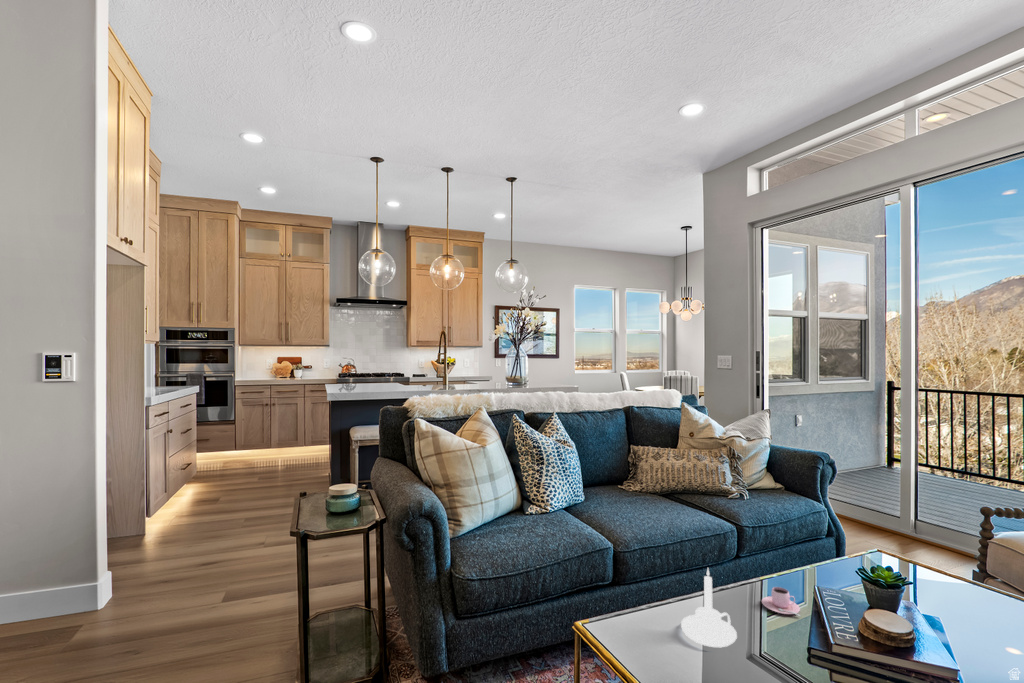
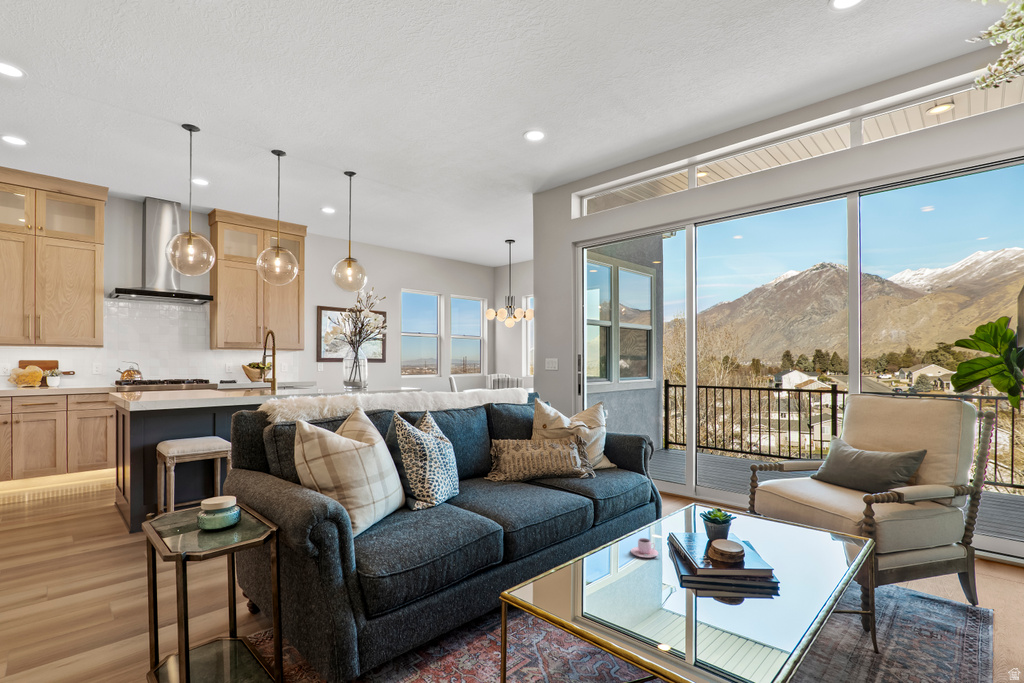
candle holder: present [681,569,737,647] -> none [581,526,625,590]

